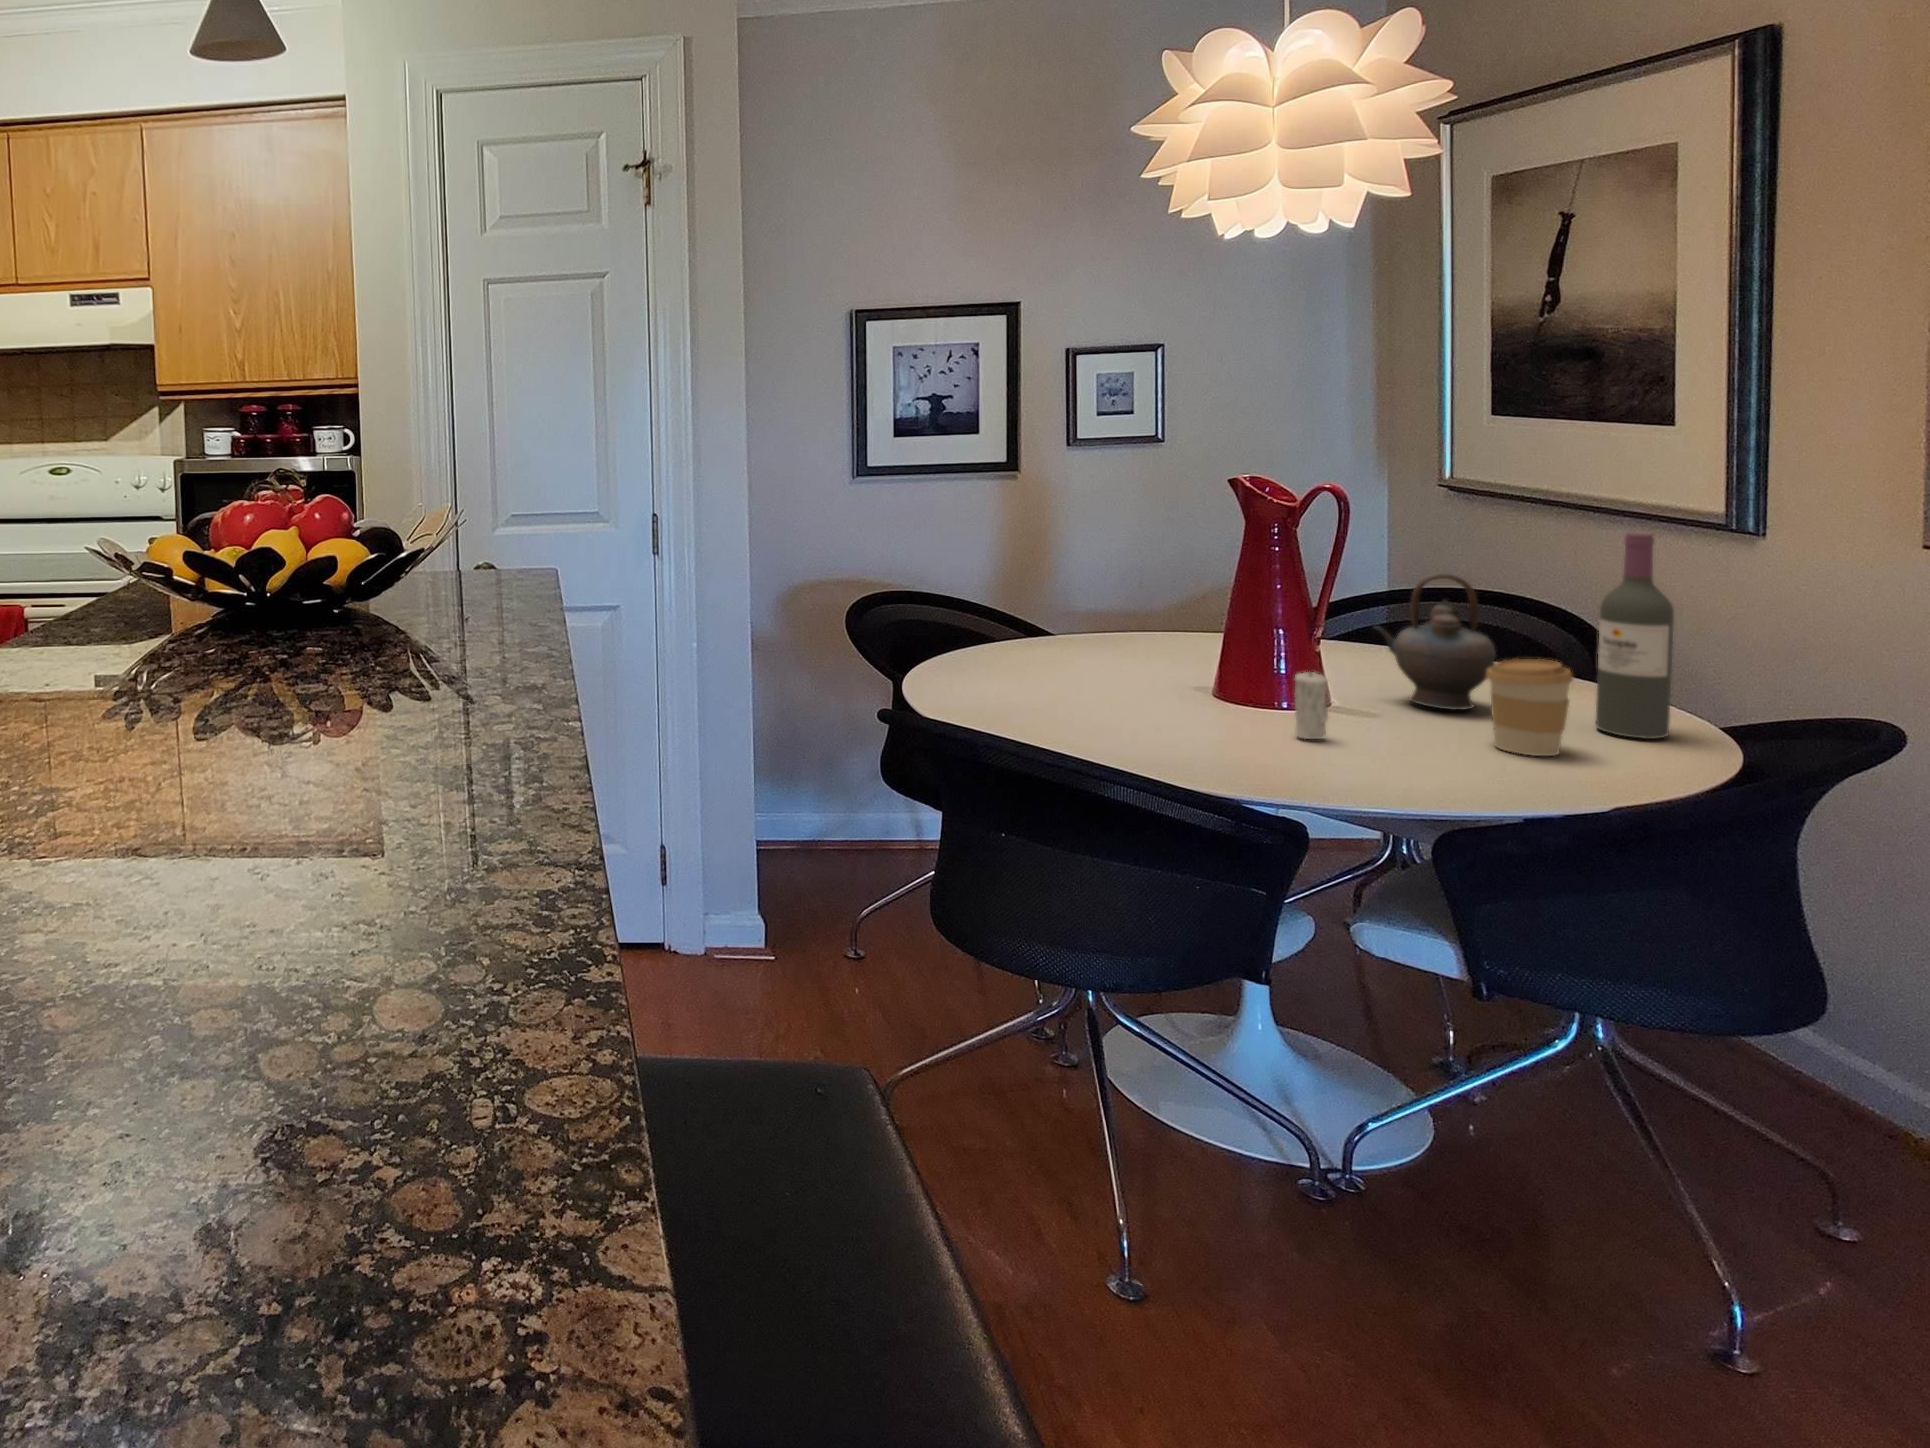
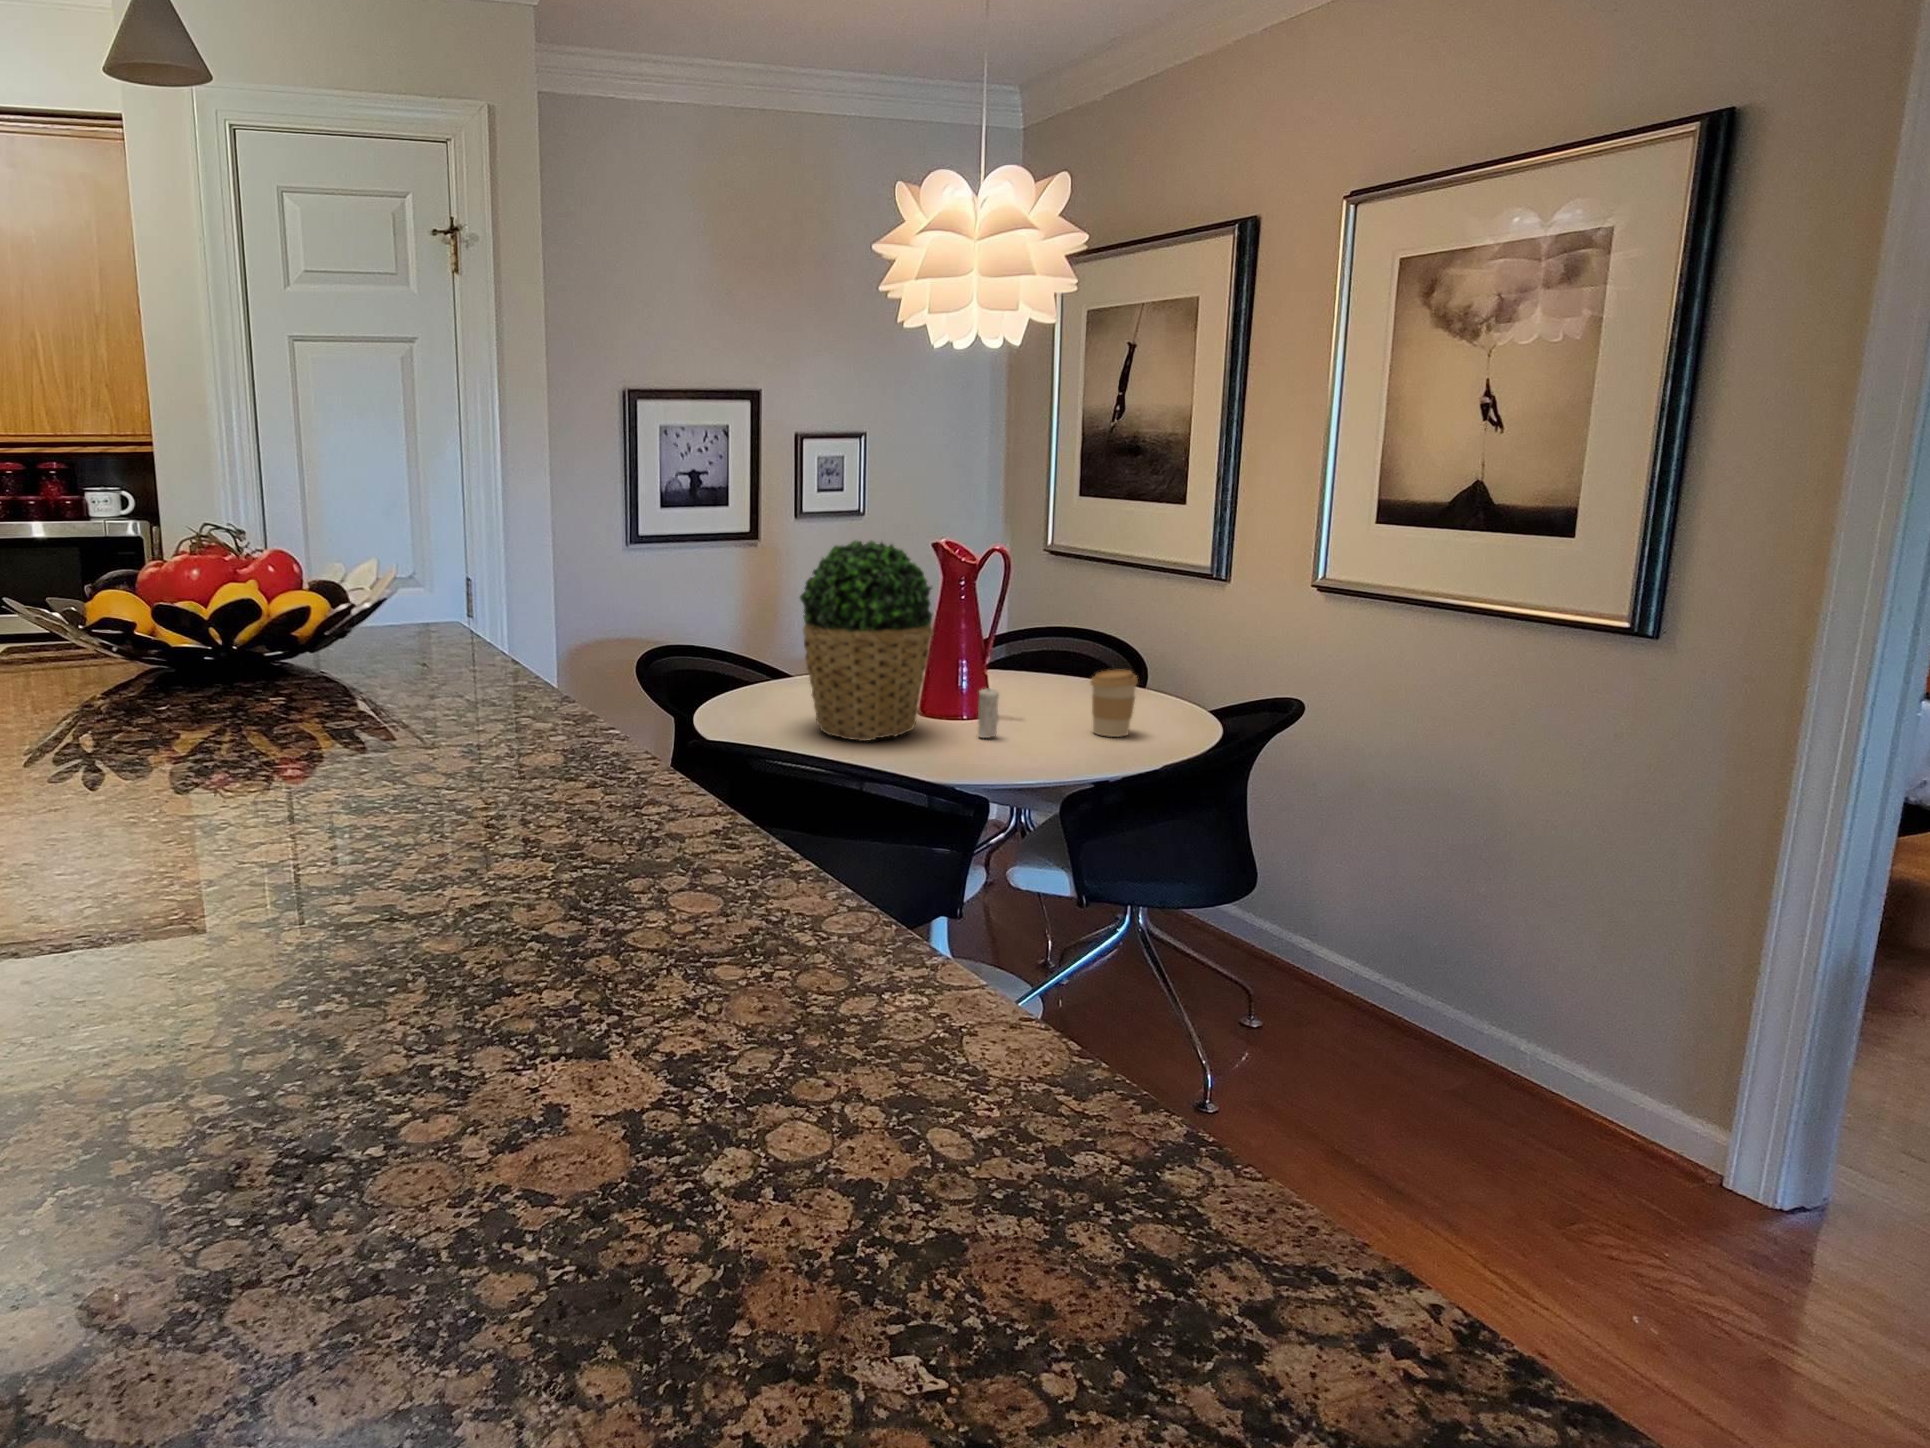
potted plant: none [1028,476,1222,728] -> present [800,541,933,741]
wine bottle: present [1596,533,1674,739] -> none [1145,579,1190,720]
teapot: present [1374,573,1496,710] -> none [1021,612,1092,711]

